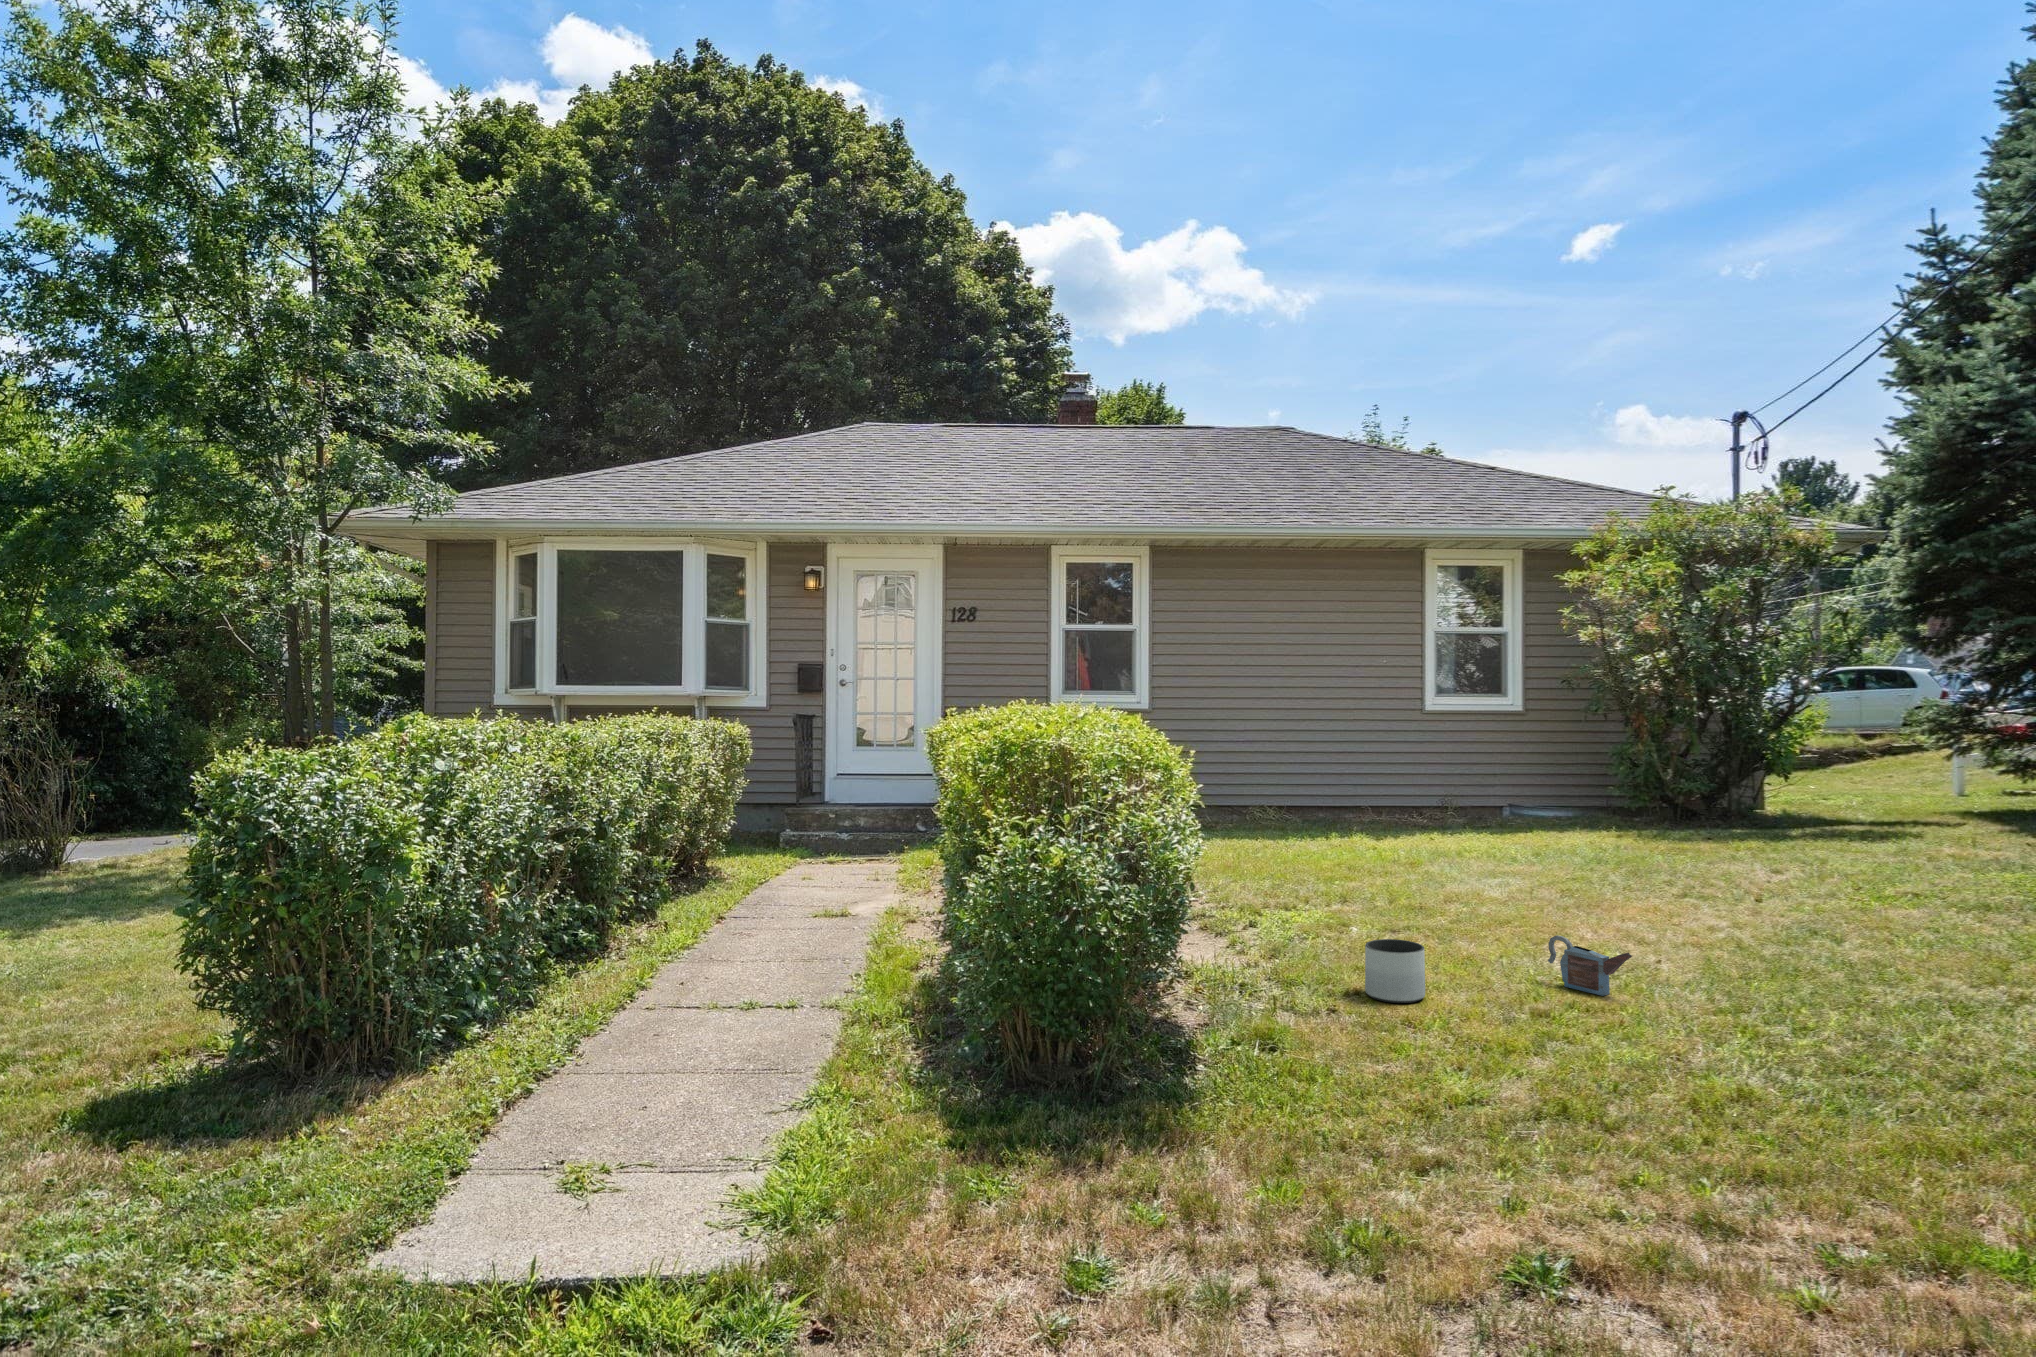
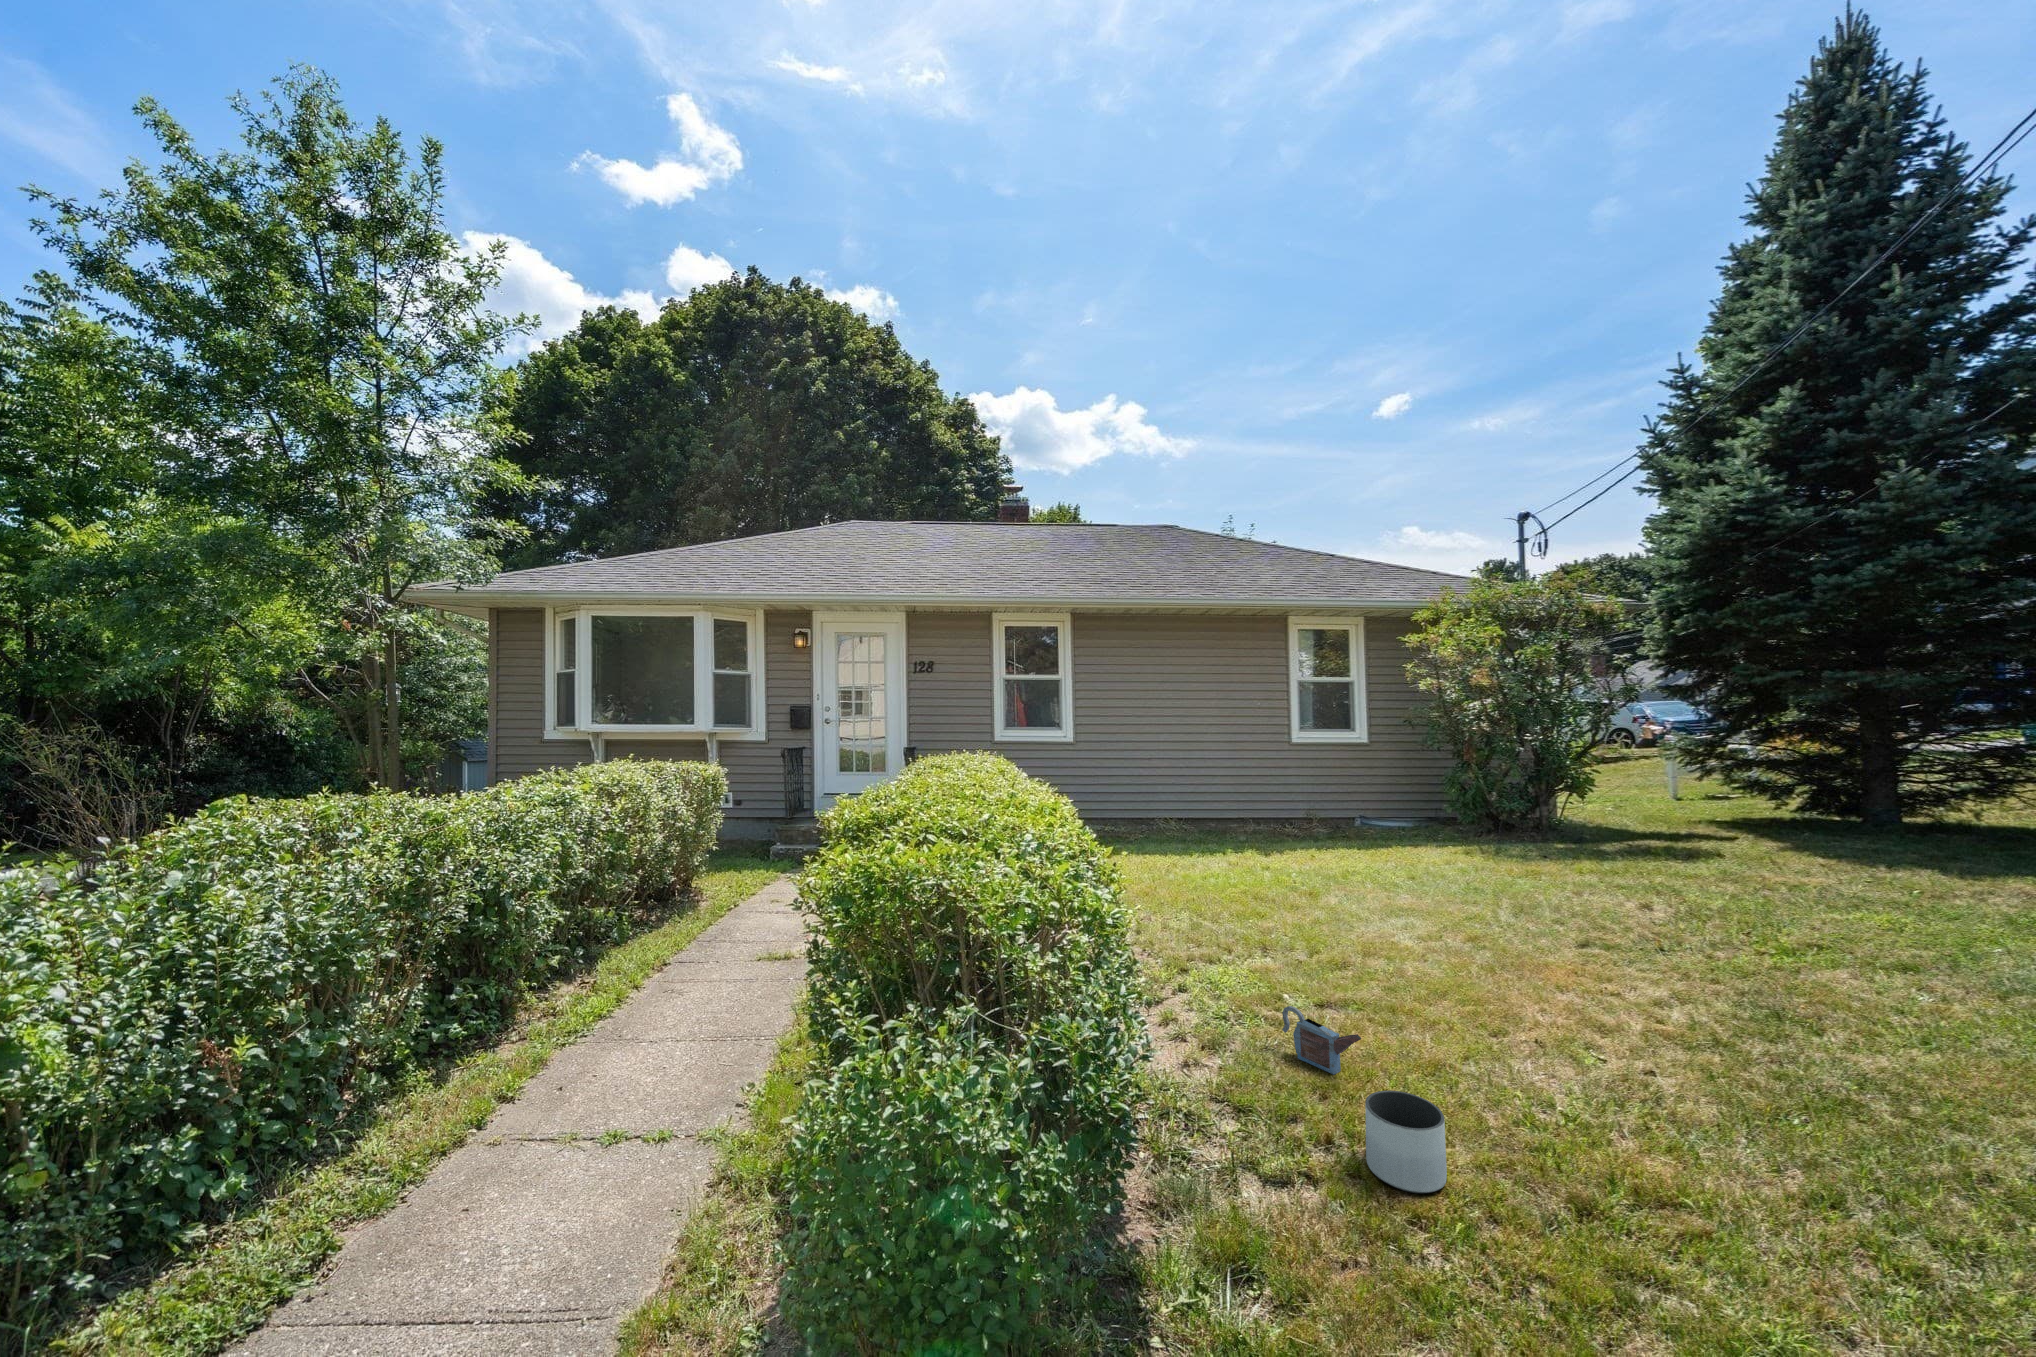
watering can: present [1548,935,1632,996] -> present [1282,1006,1361,1075]

